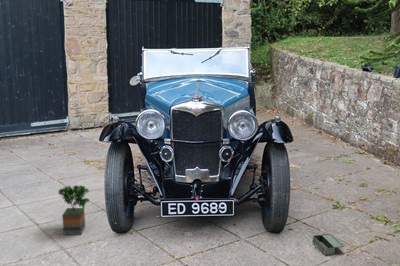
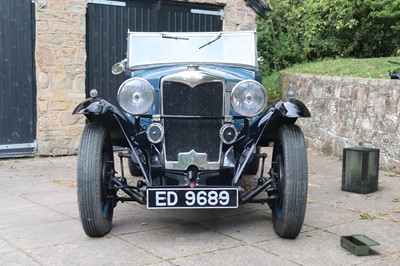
storage box: none [317,135,350,177] -> present [341,147,380,194]
potted tree: present [58,186,89,235] -> none [15,175,57,238]

